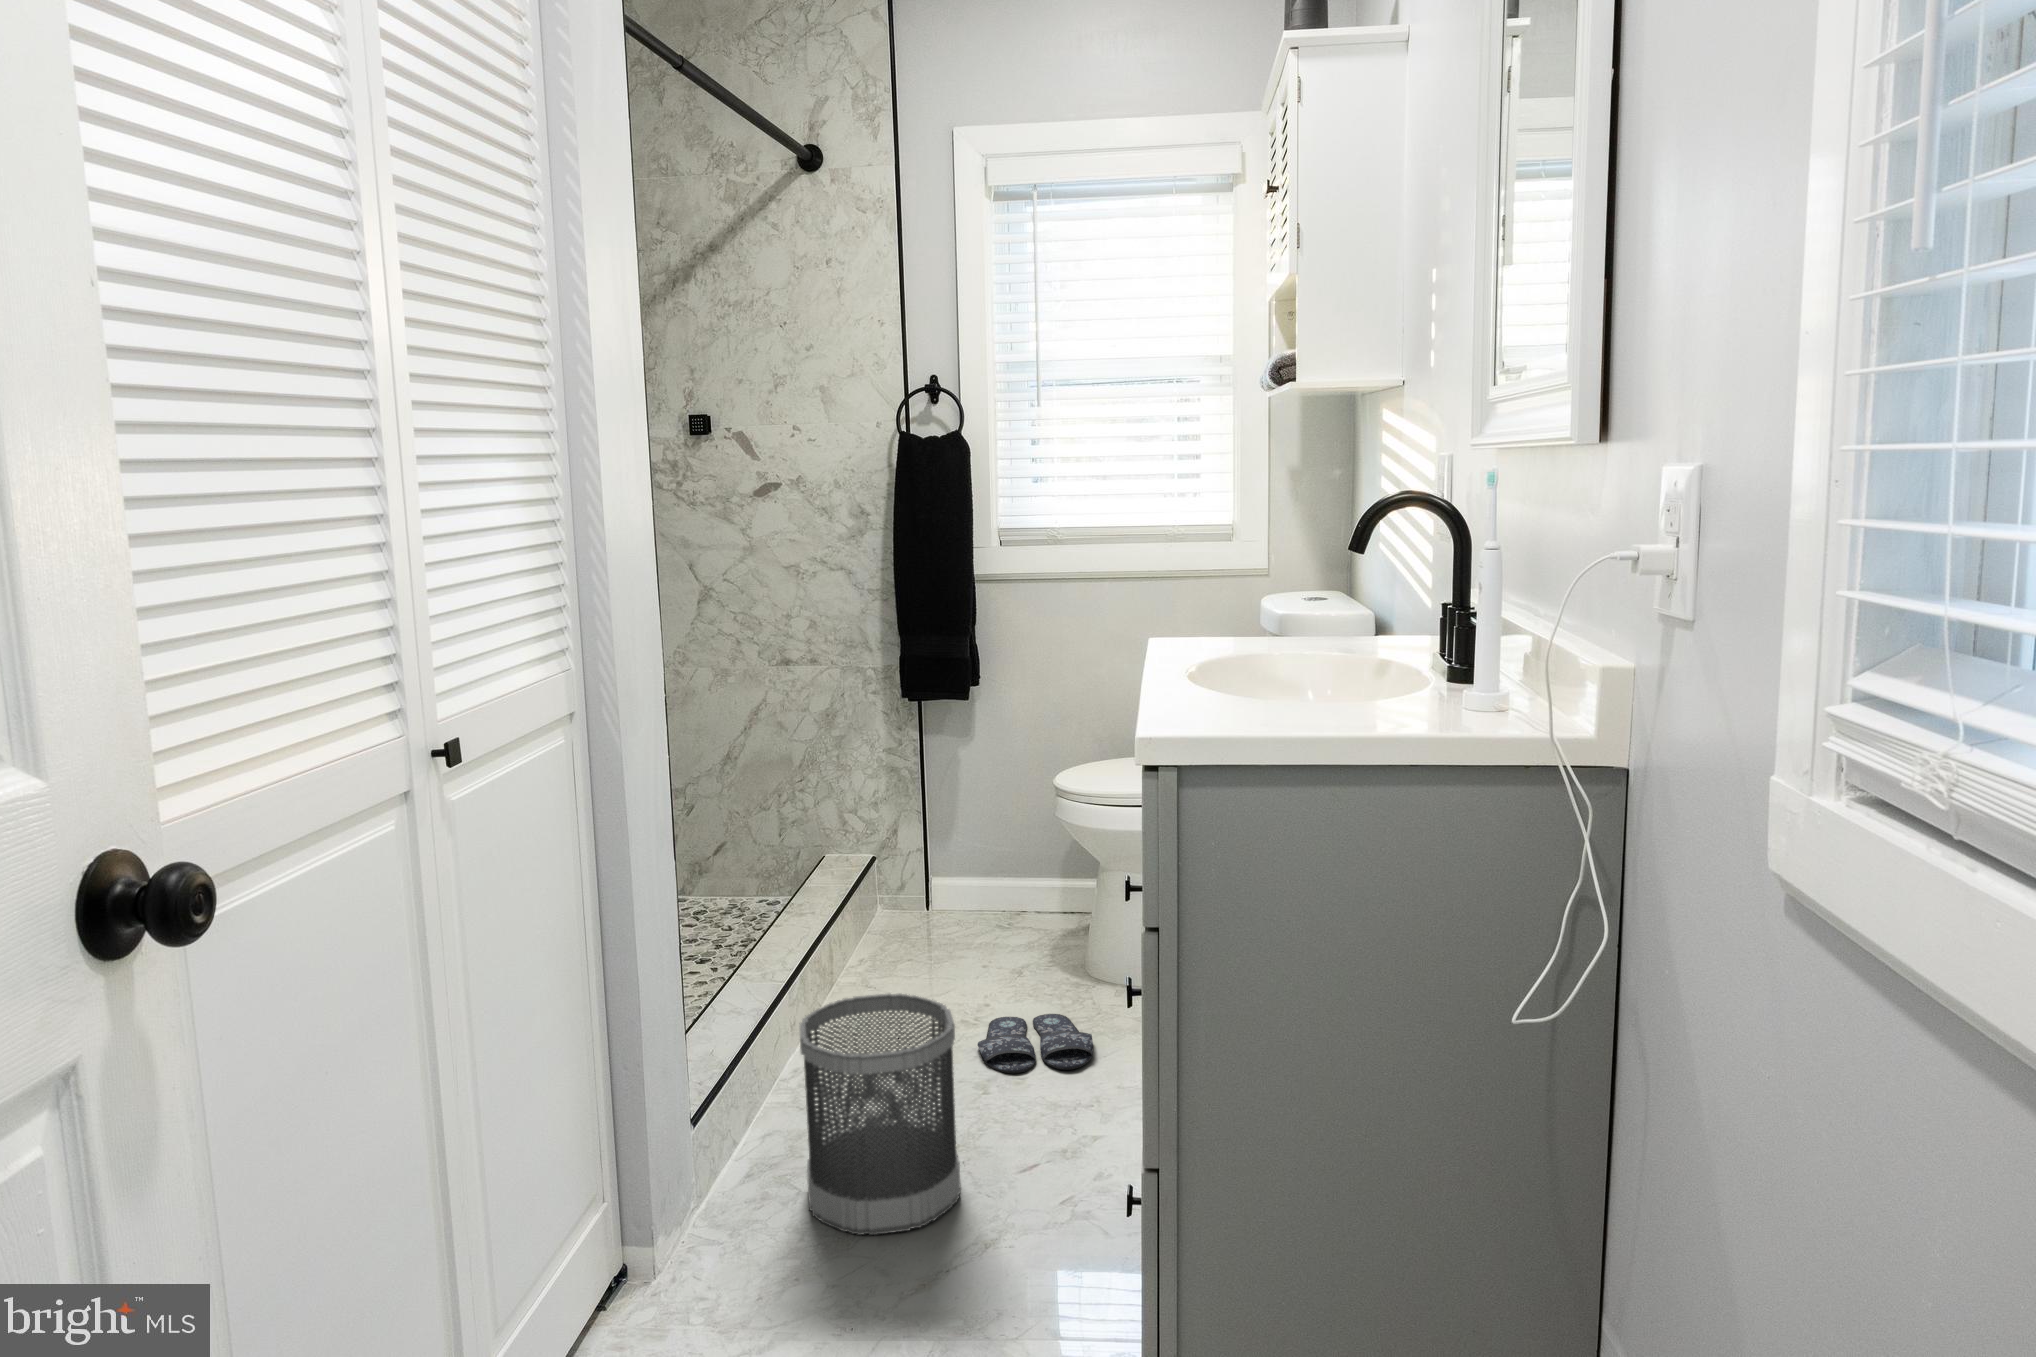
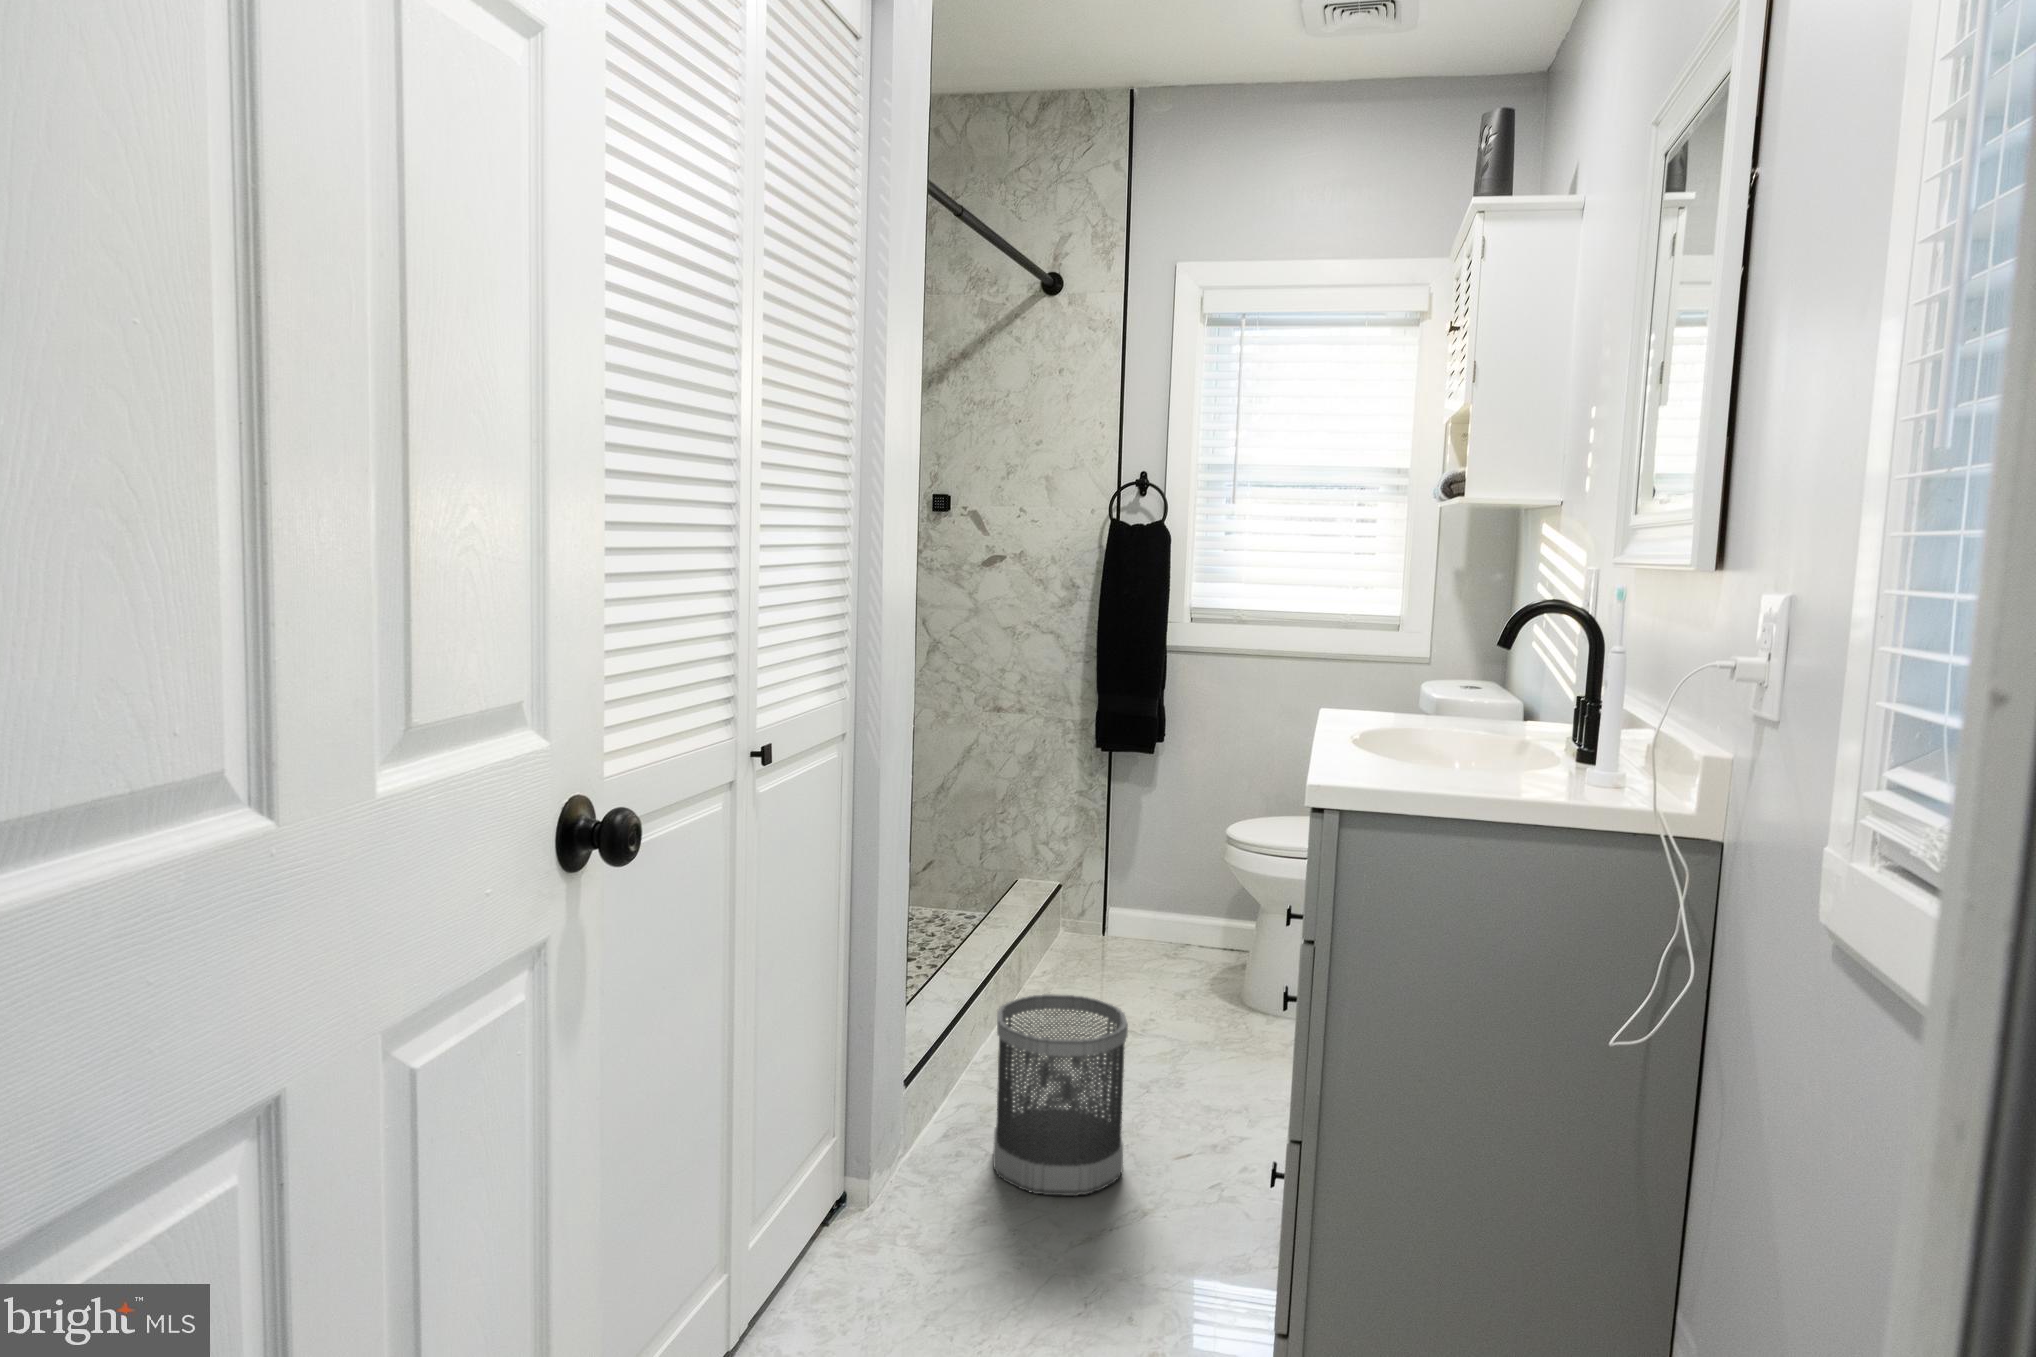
slippers: present [978,1014,1093,1073] -> none [1142,1037,1245,1086]

